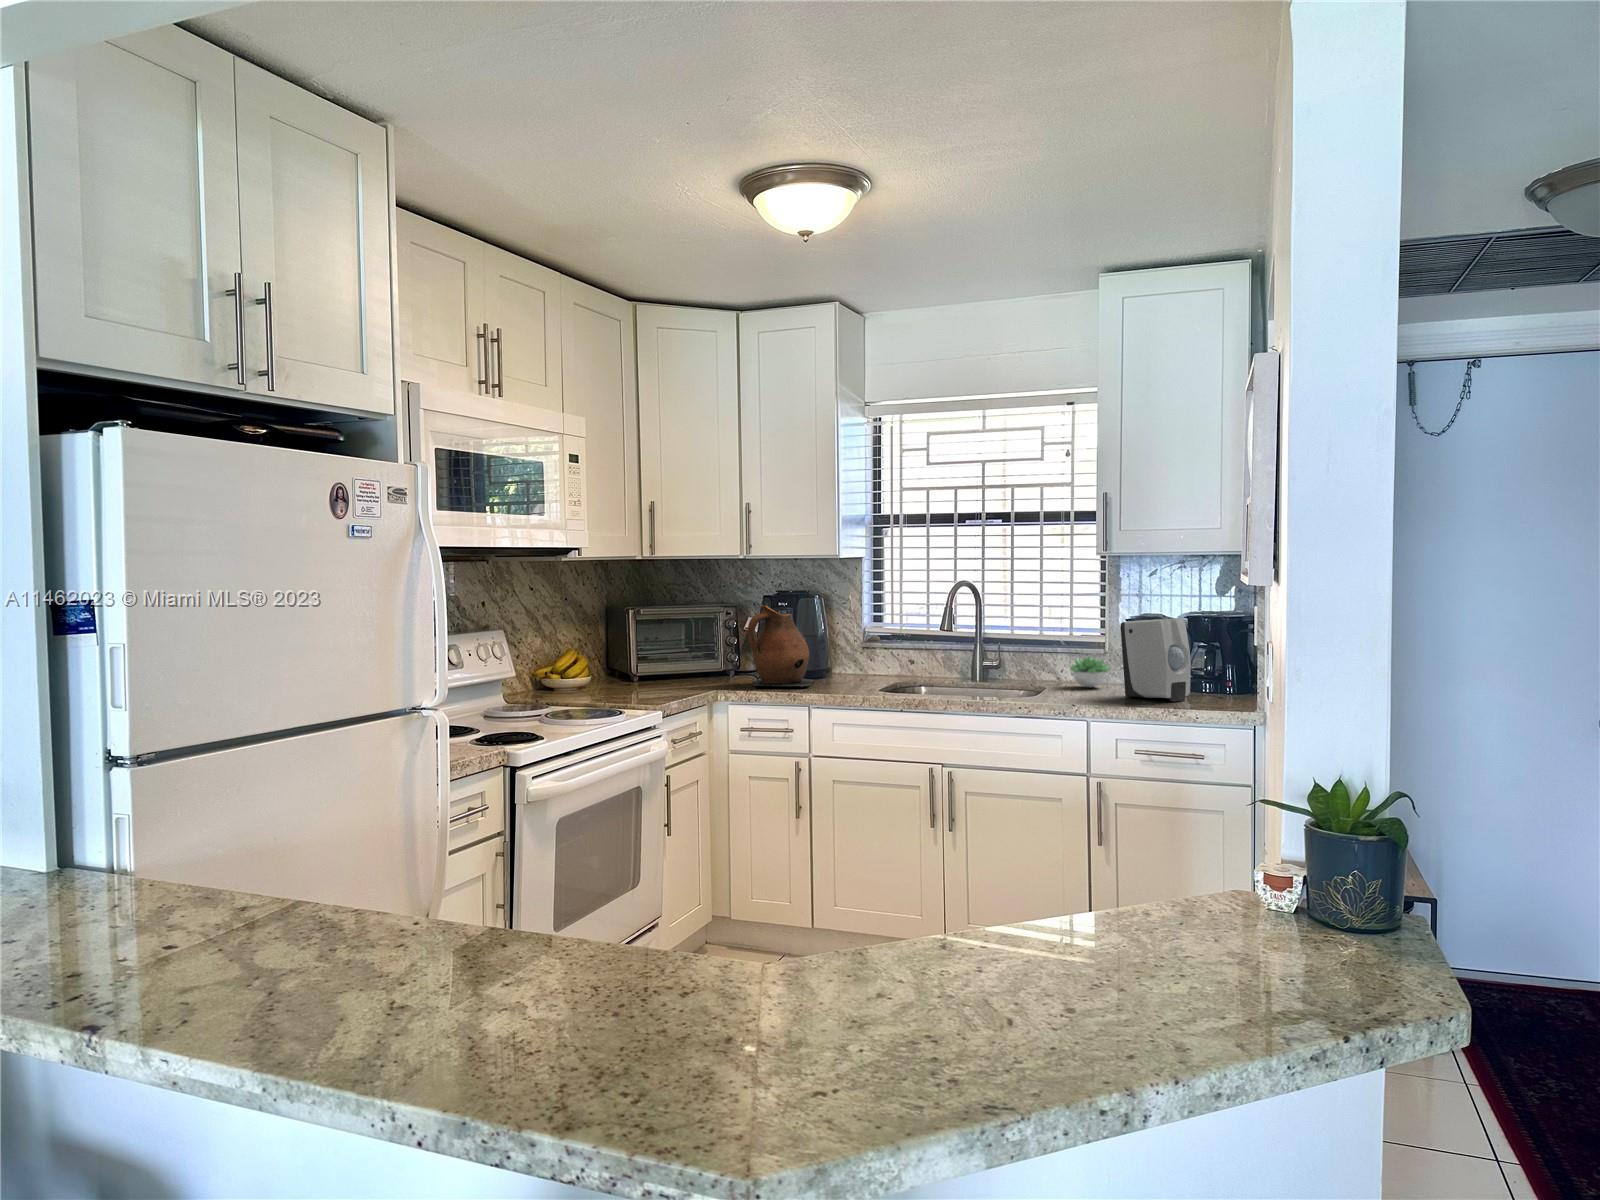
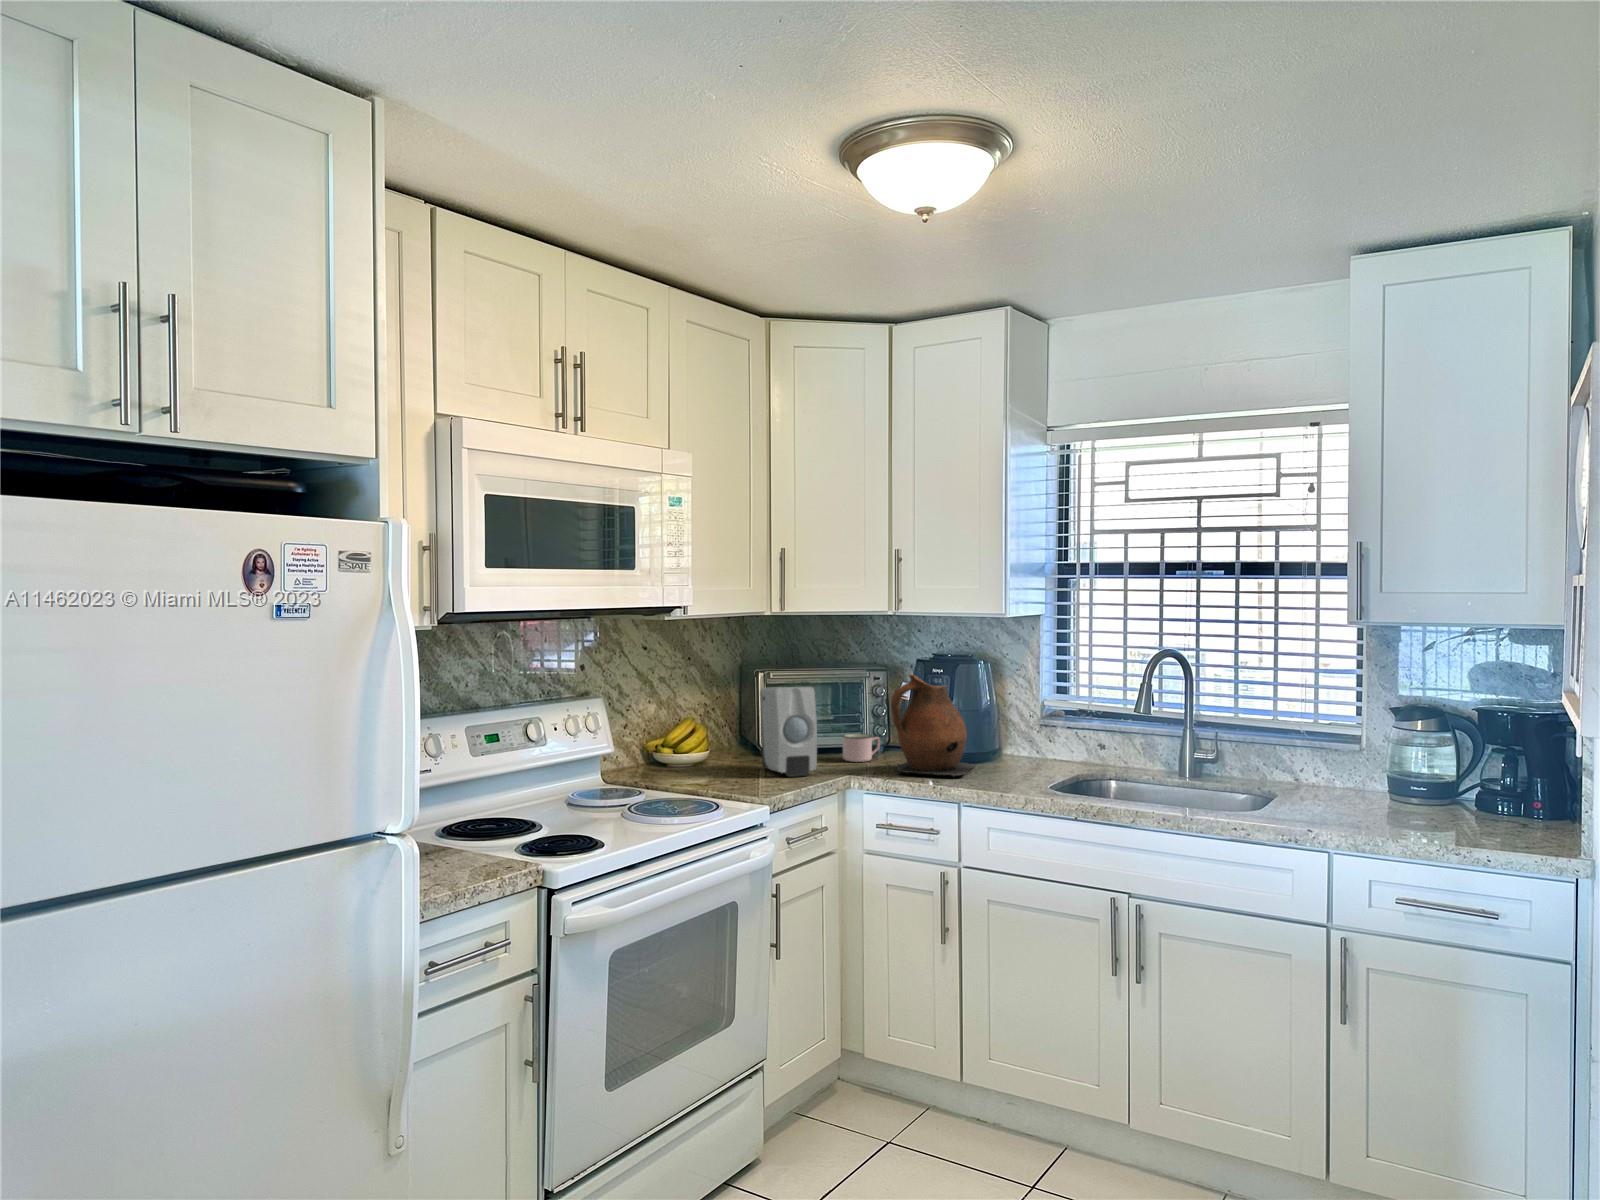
soap dispenser: present [1120,618,1191,702] -> present [760,687,817,777]
succulent plant: present [1069,657,1111,687] -> none [1307,756,1368,797]
mug: none [702,659,733,682] -> present [843,733,880,762]

